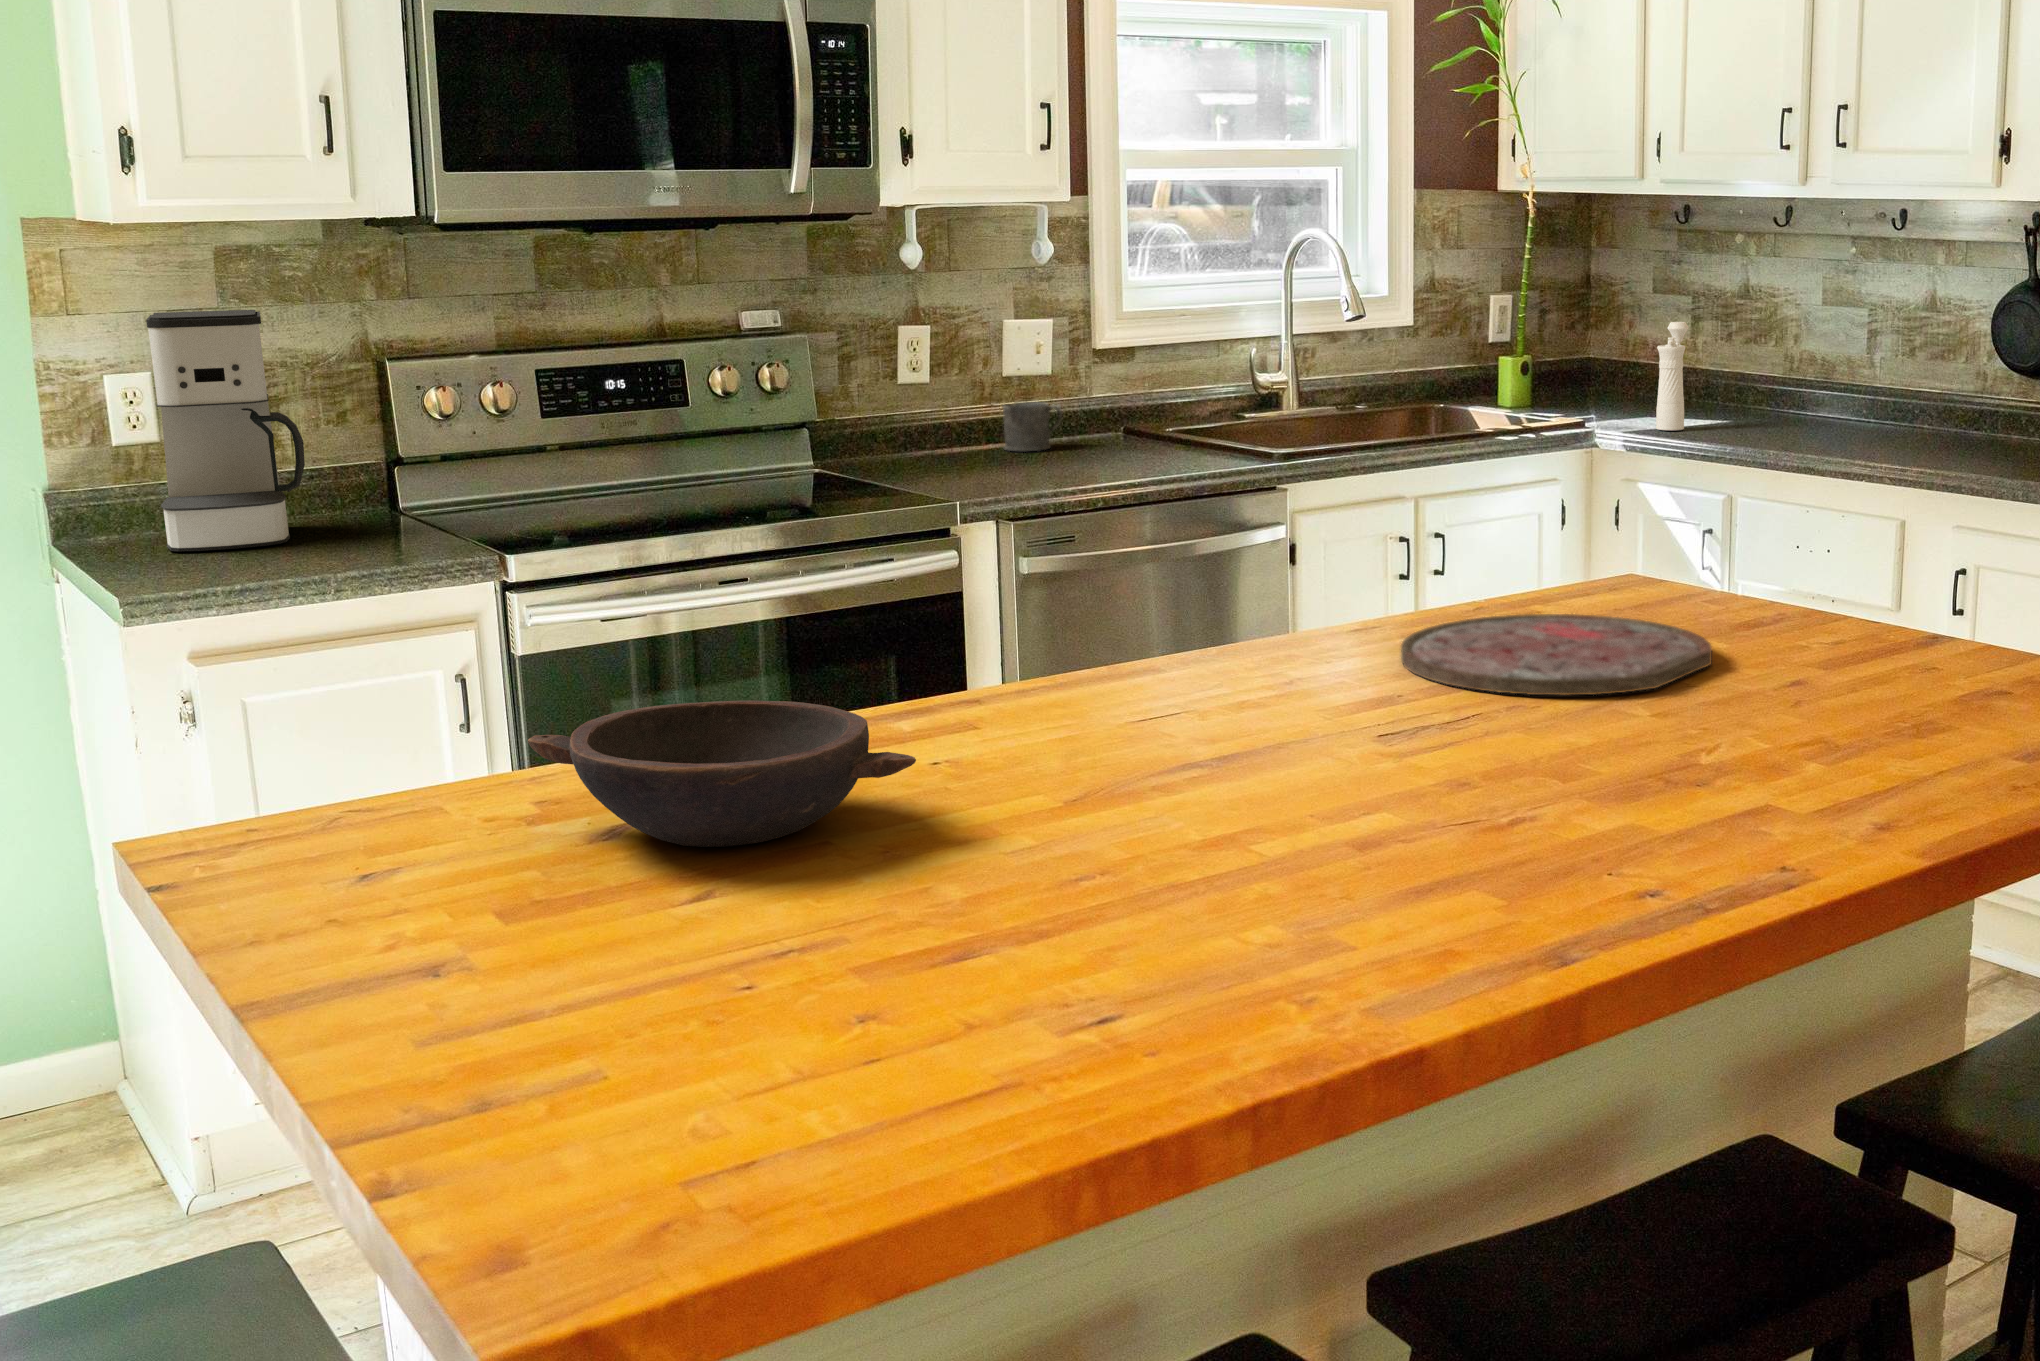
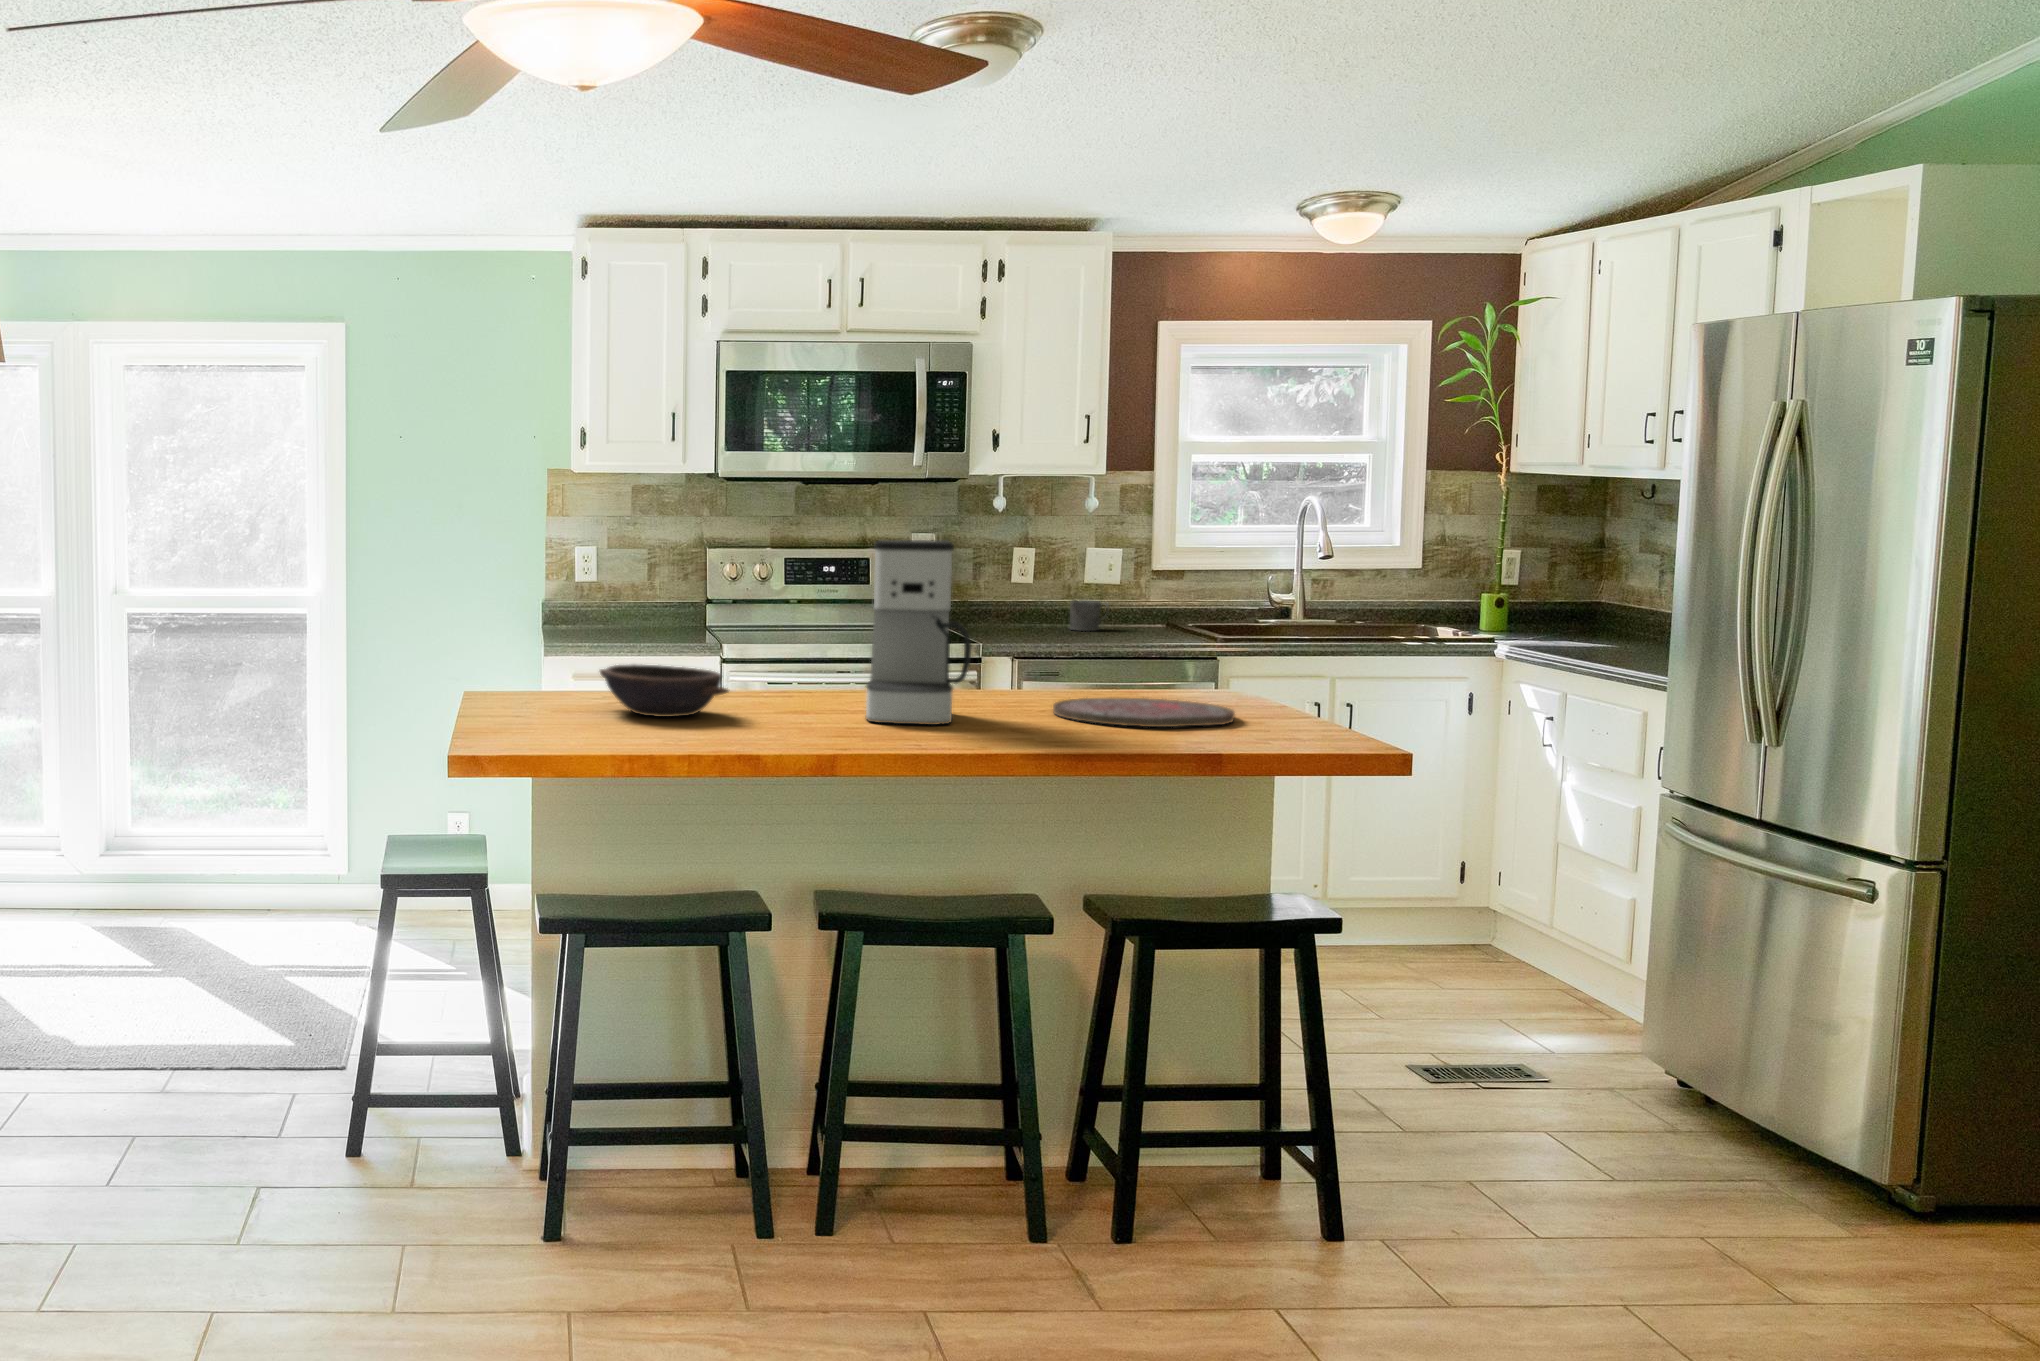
coffee maker: present [146,310,305,551] -> present [866,540,971,725]
pepper mill: present [1656,322,1689,430] -> none [1565,571,1609,652]

